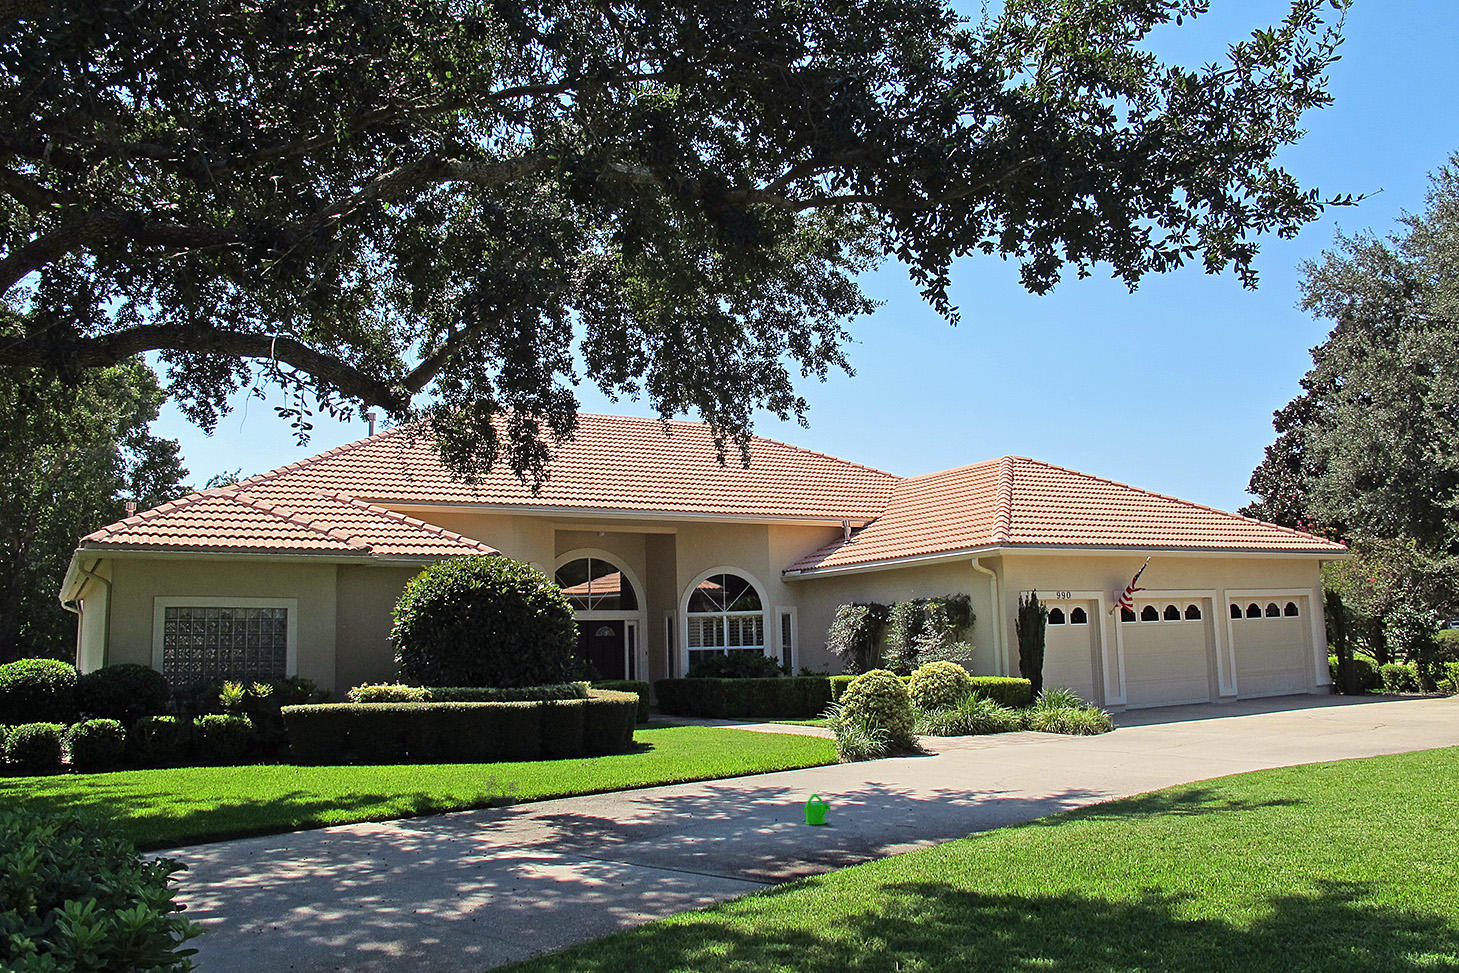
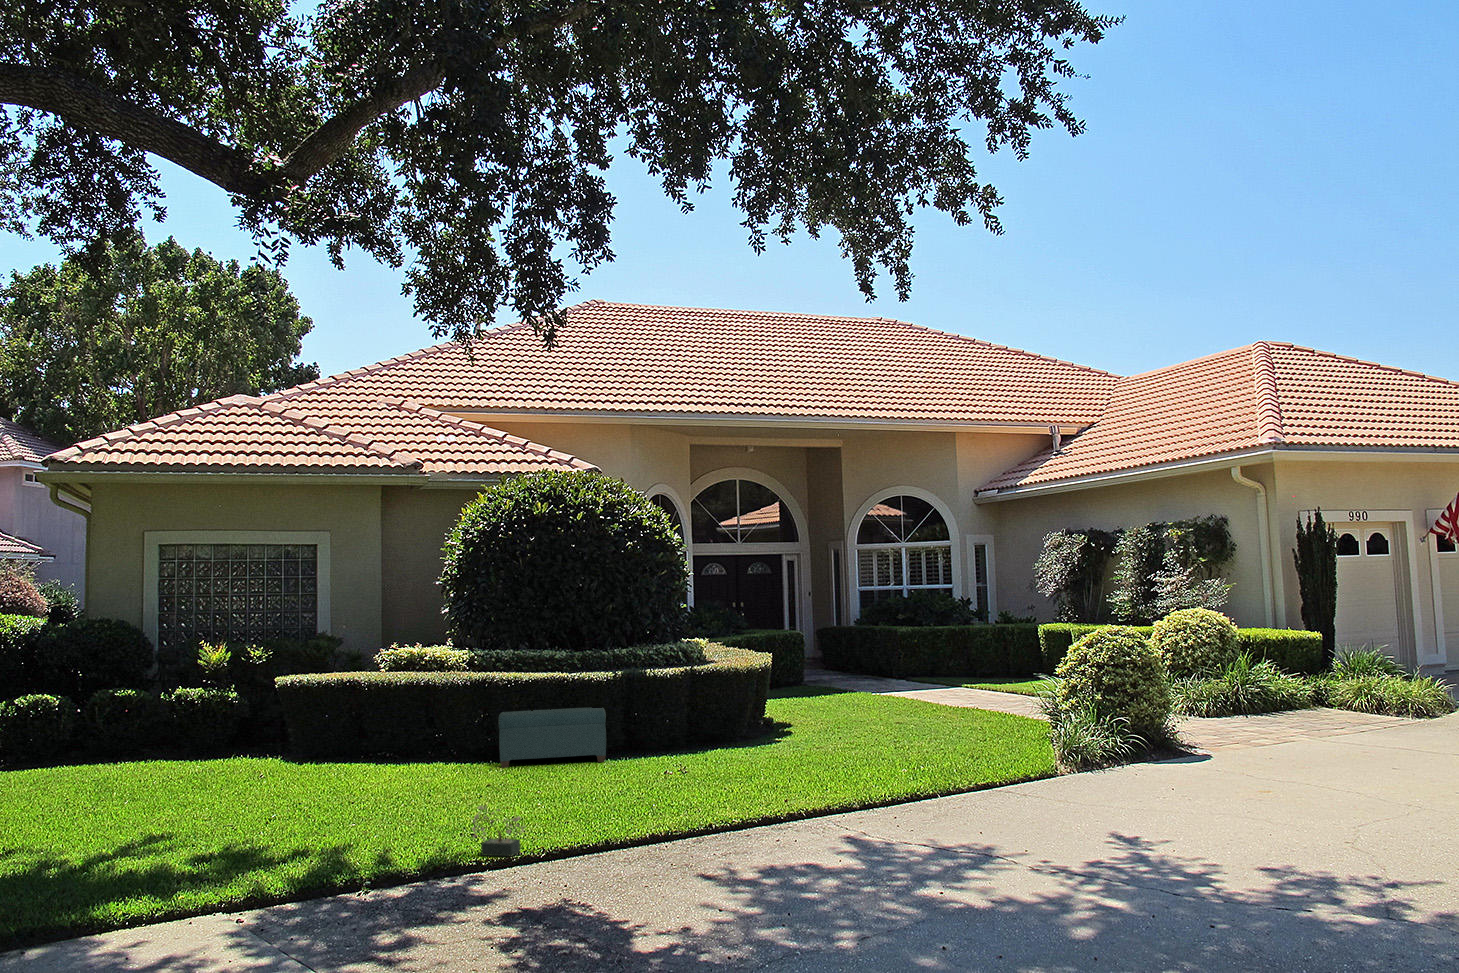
bench: none [457,727,535,769] -> present [499,708,606,768]
watering can: present [804,794,830,824] -> none [1000,885,1055,948]

